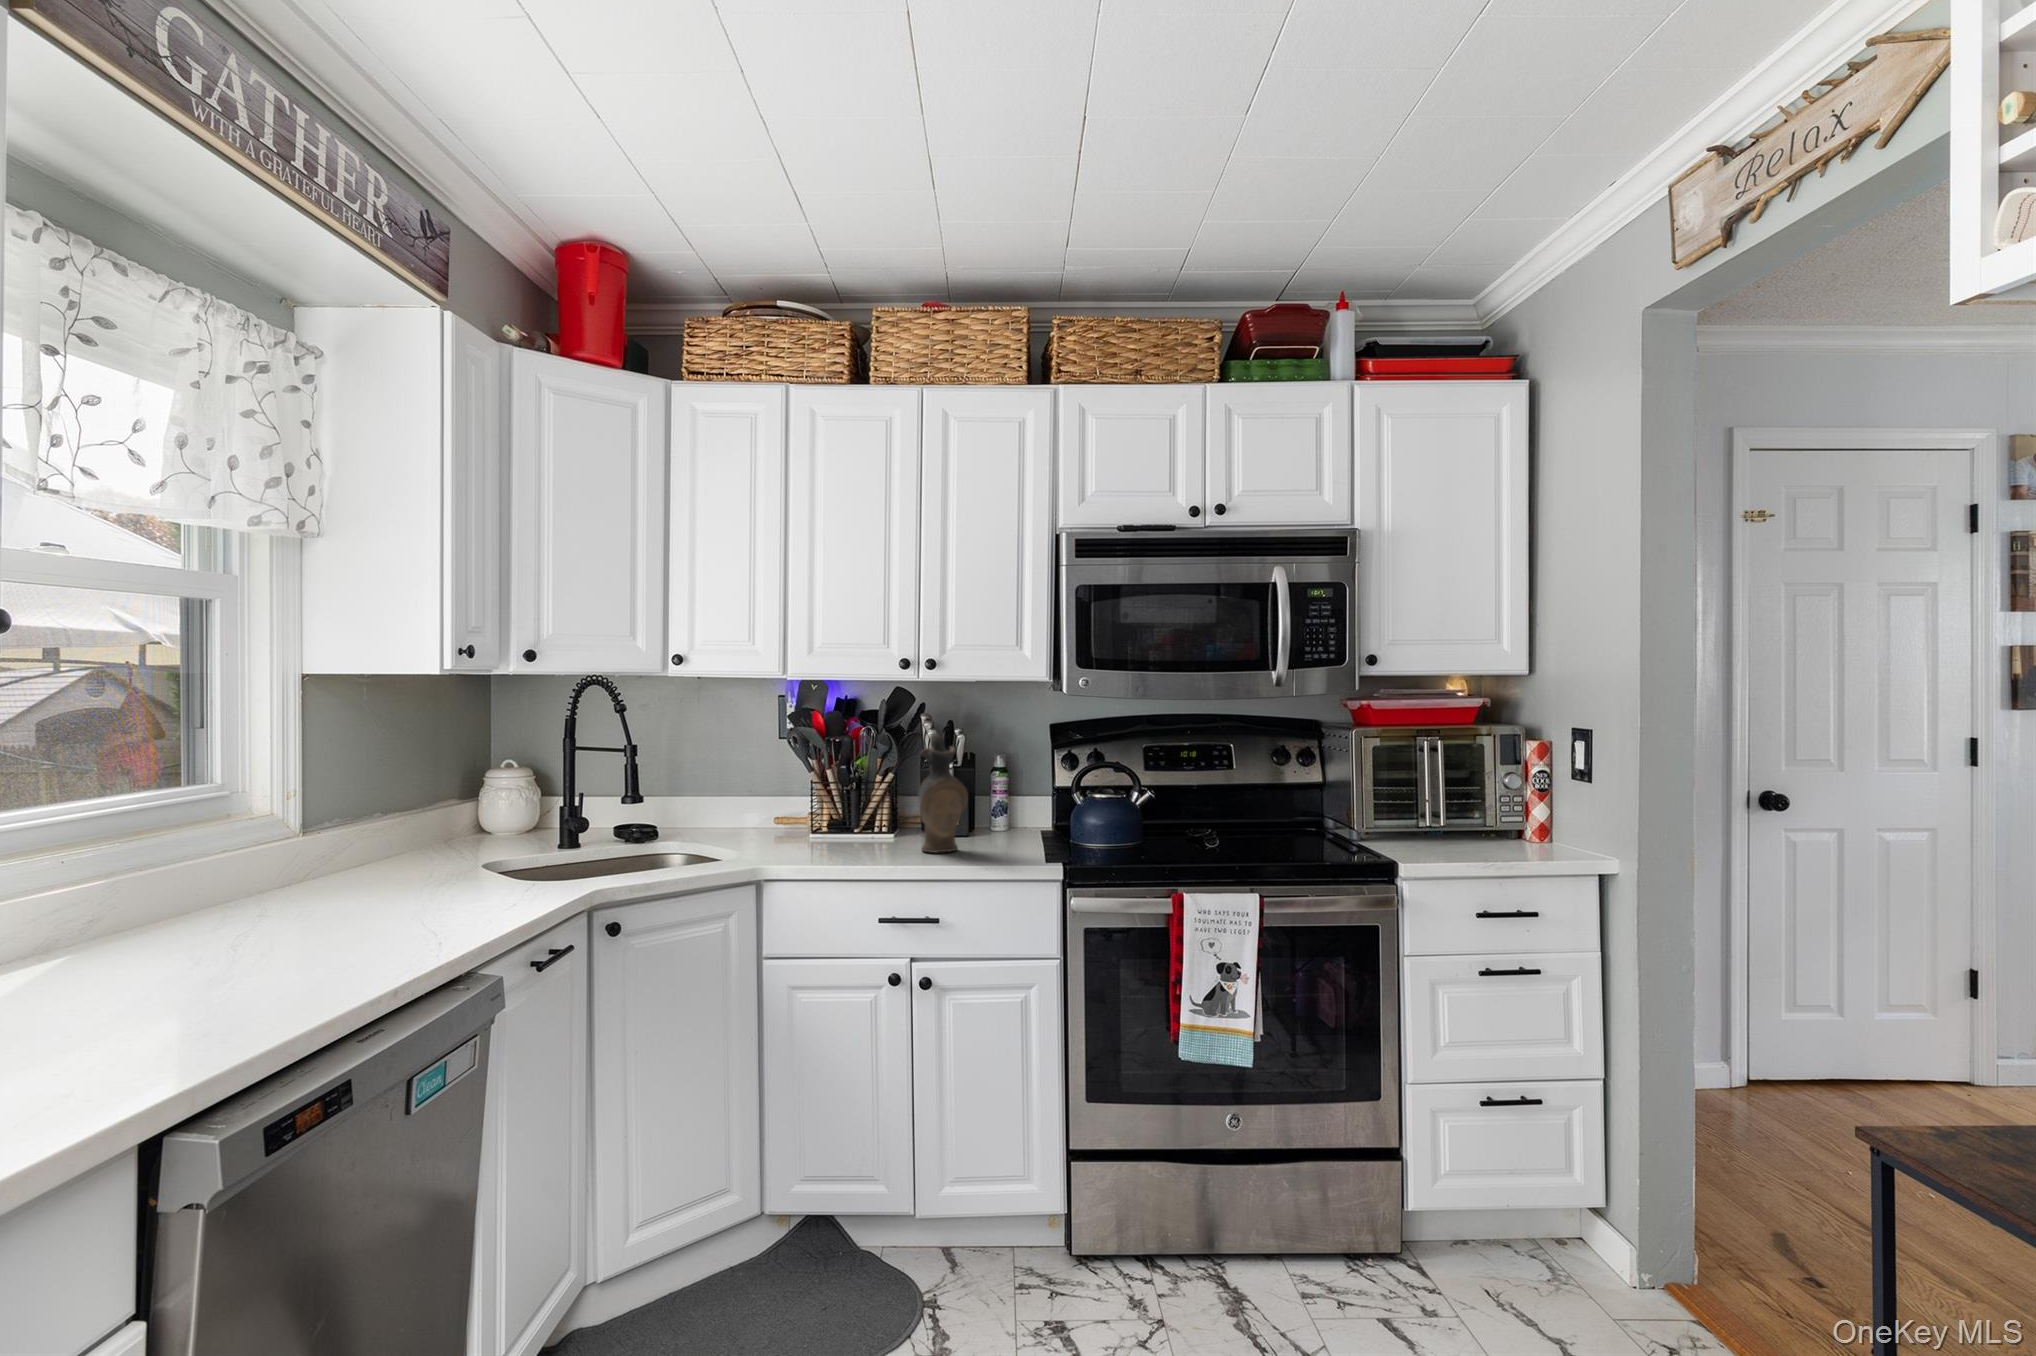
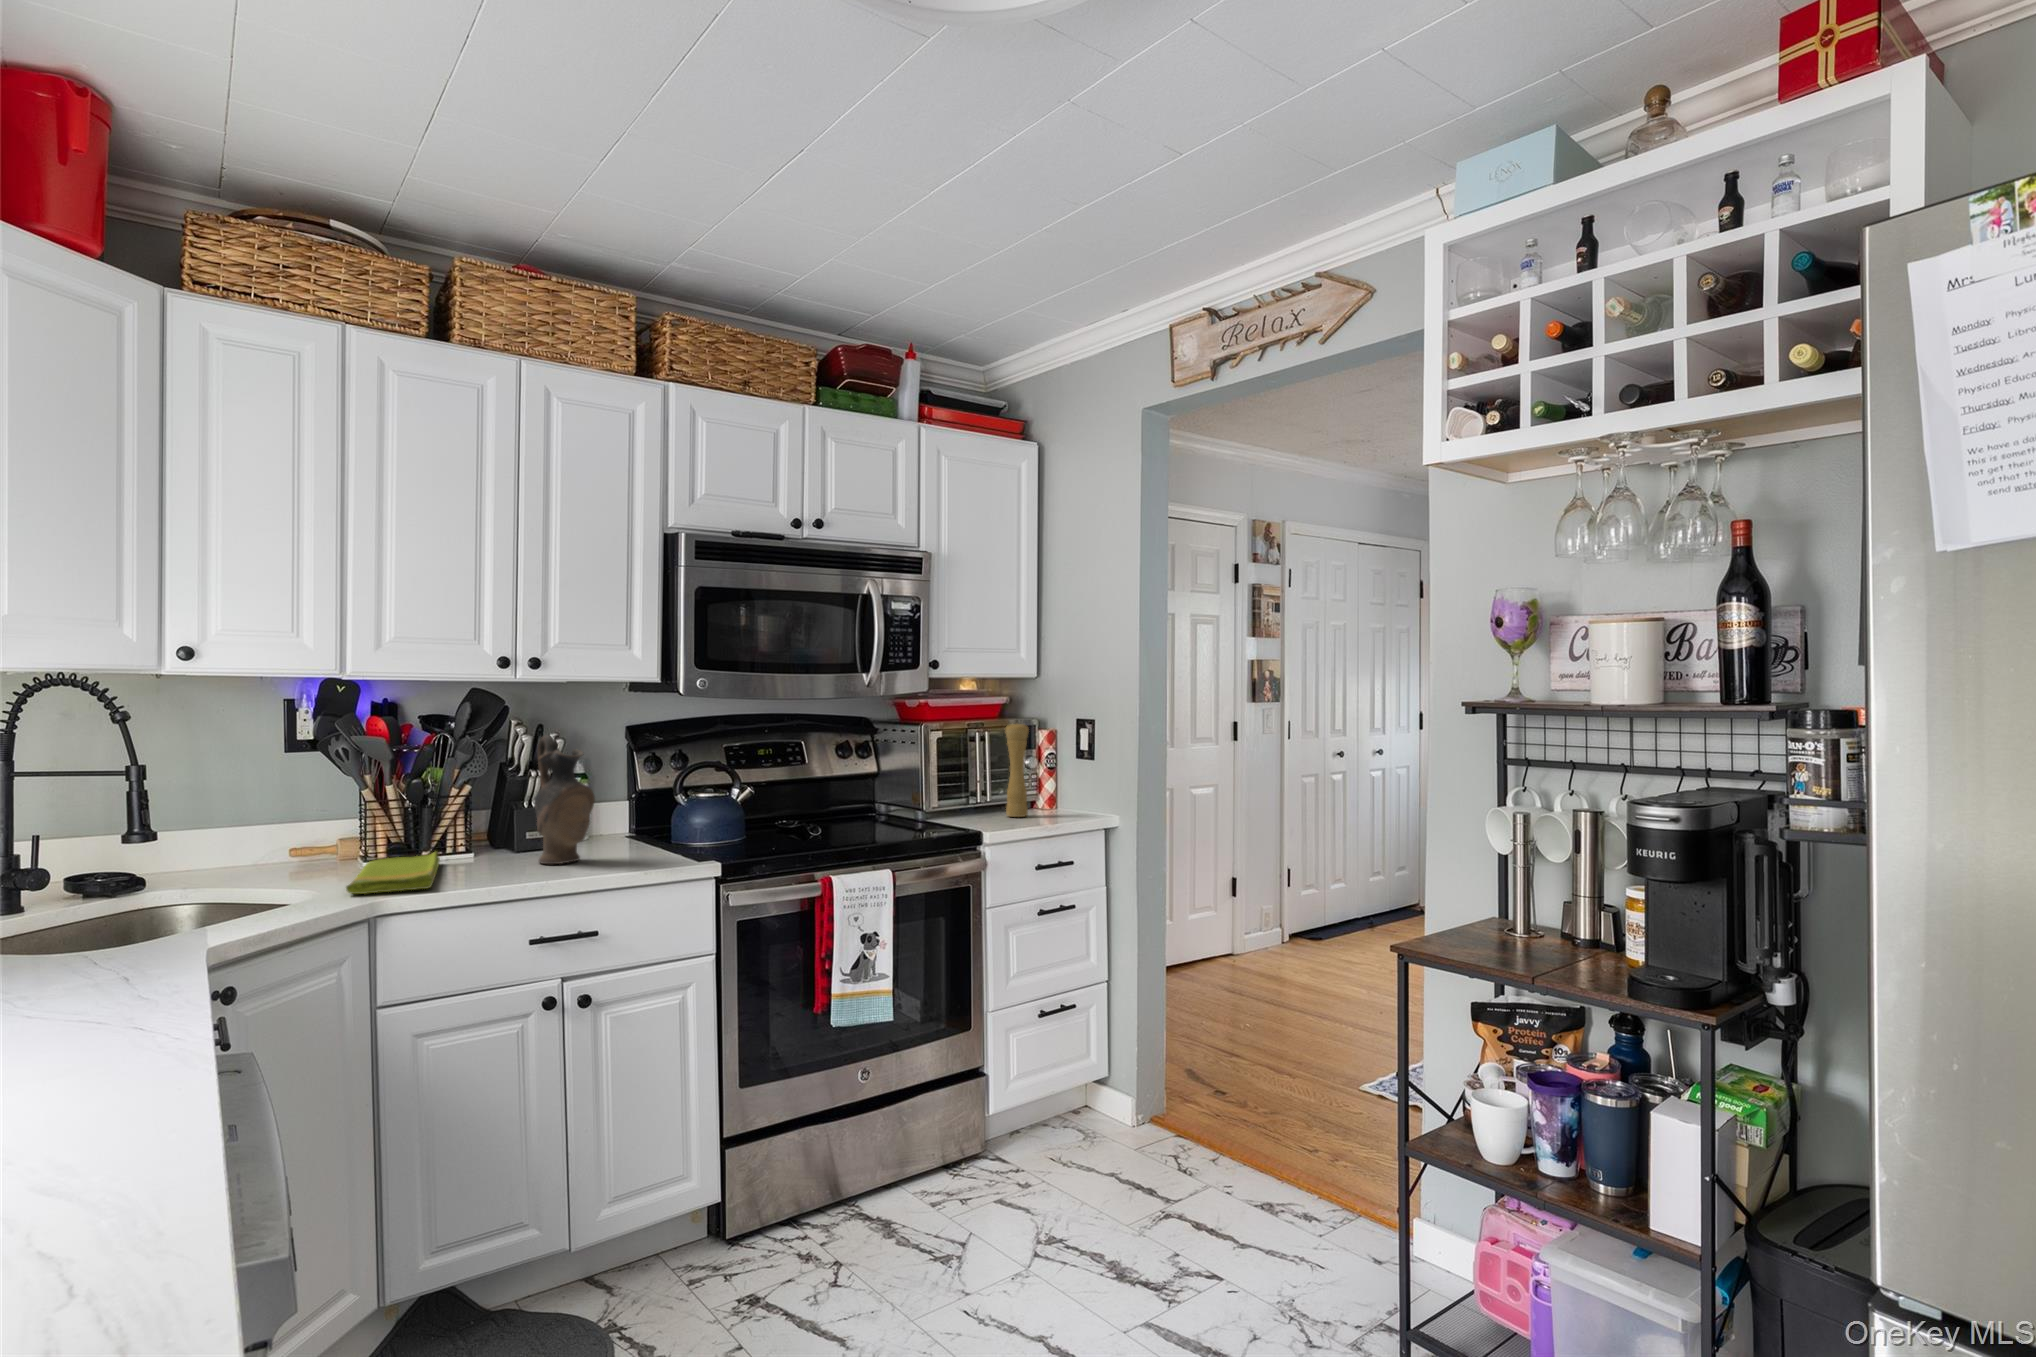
pepper mill: none [1468,733,1500,850] -> present [1005,723,1029,817]
dish towel: none [745,831,857,863] -> present [346,851,440,894]

